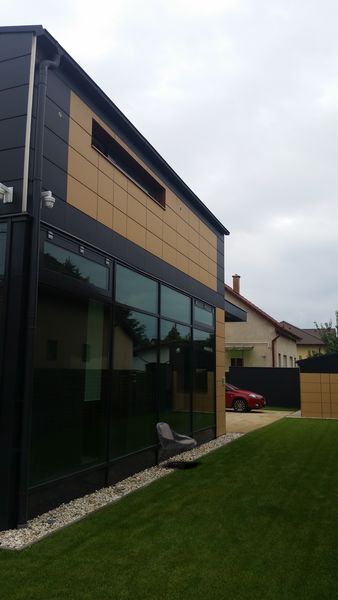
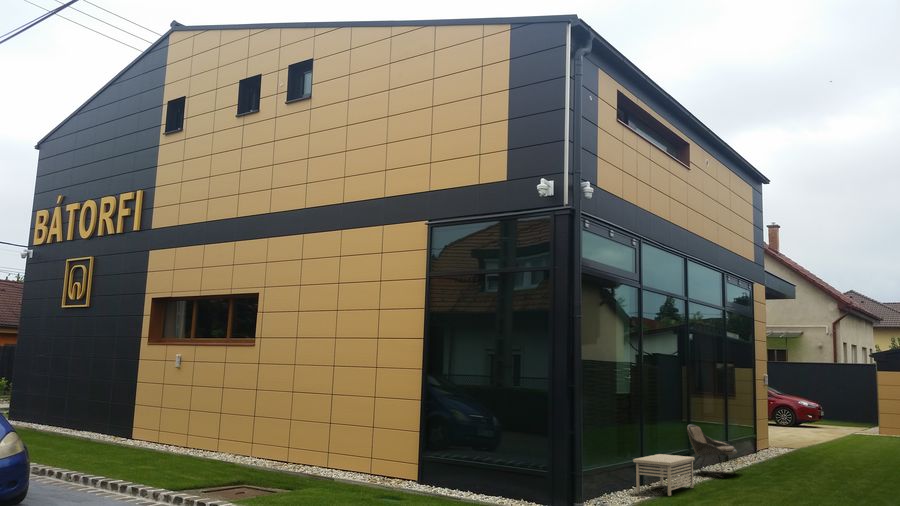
storage bench: none [98,453,157,496] -> present [633,454,694,496]

